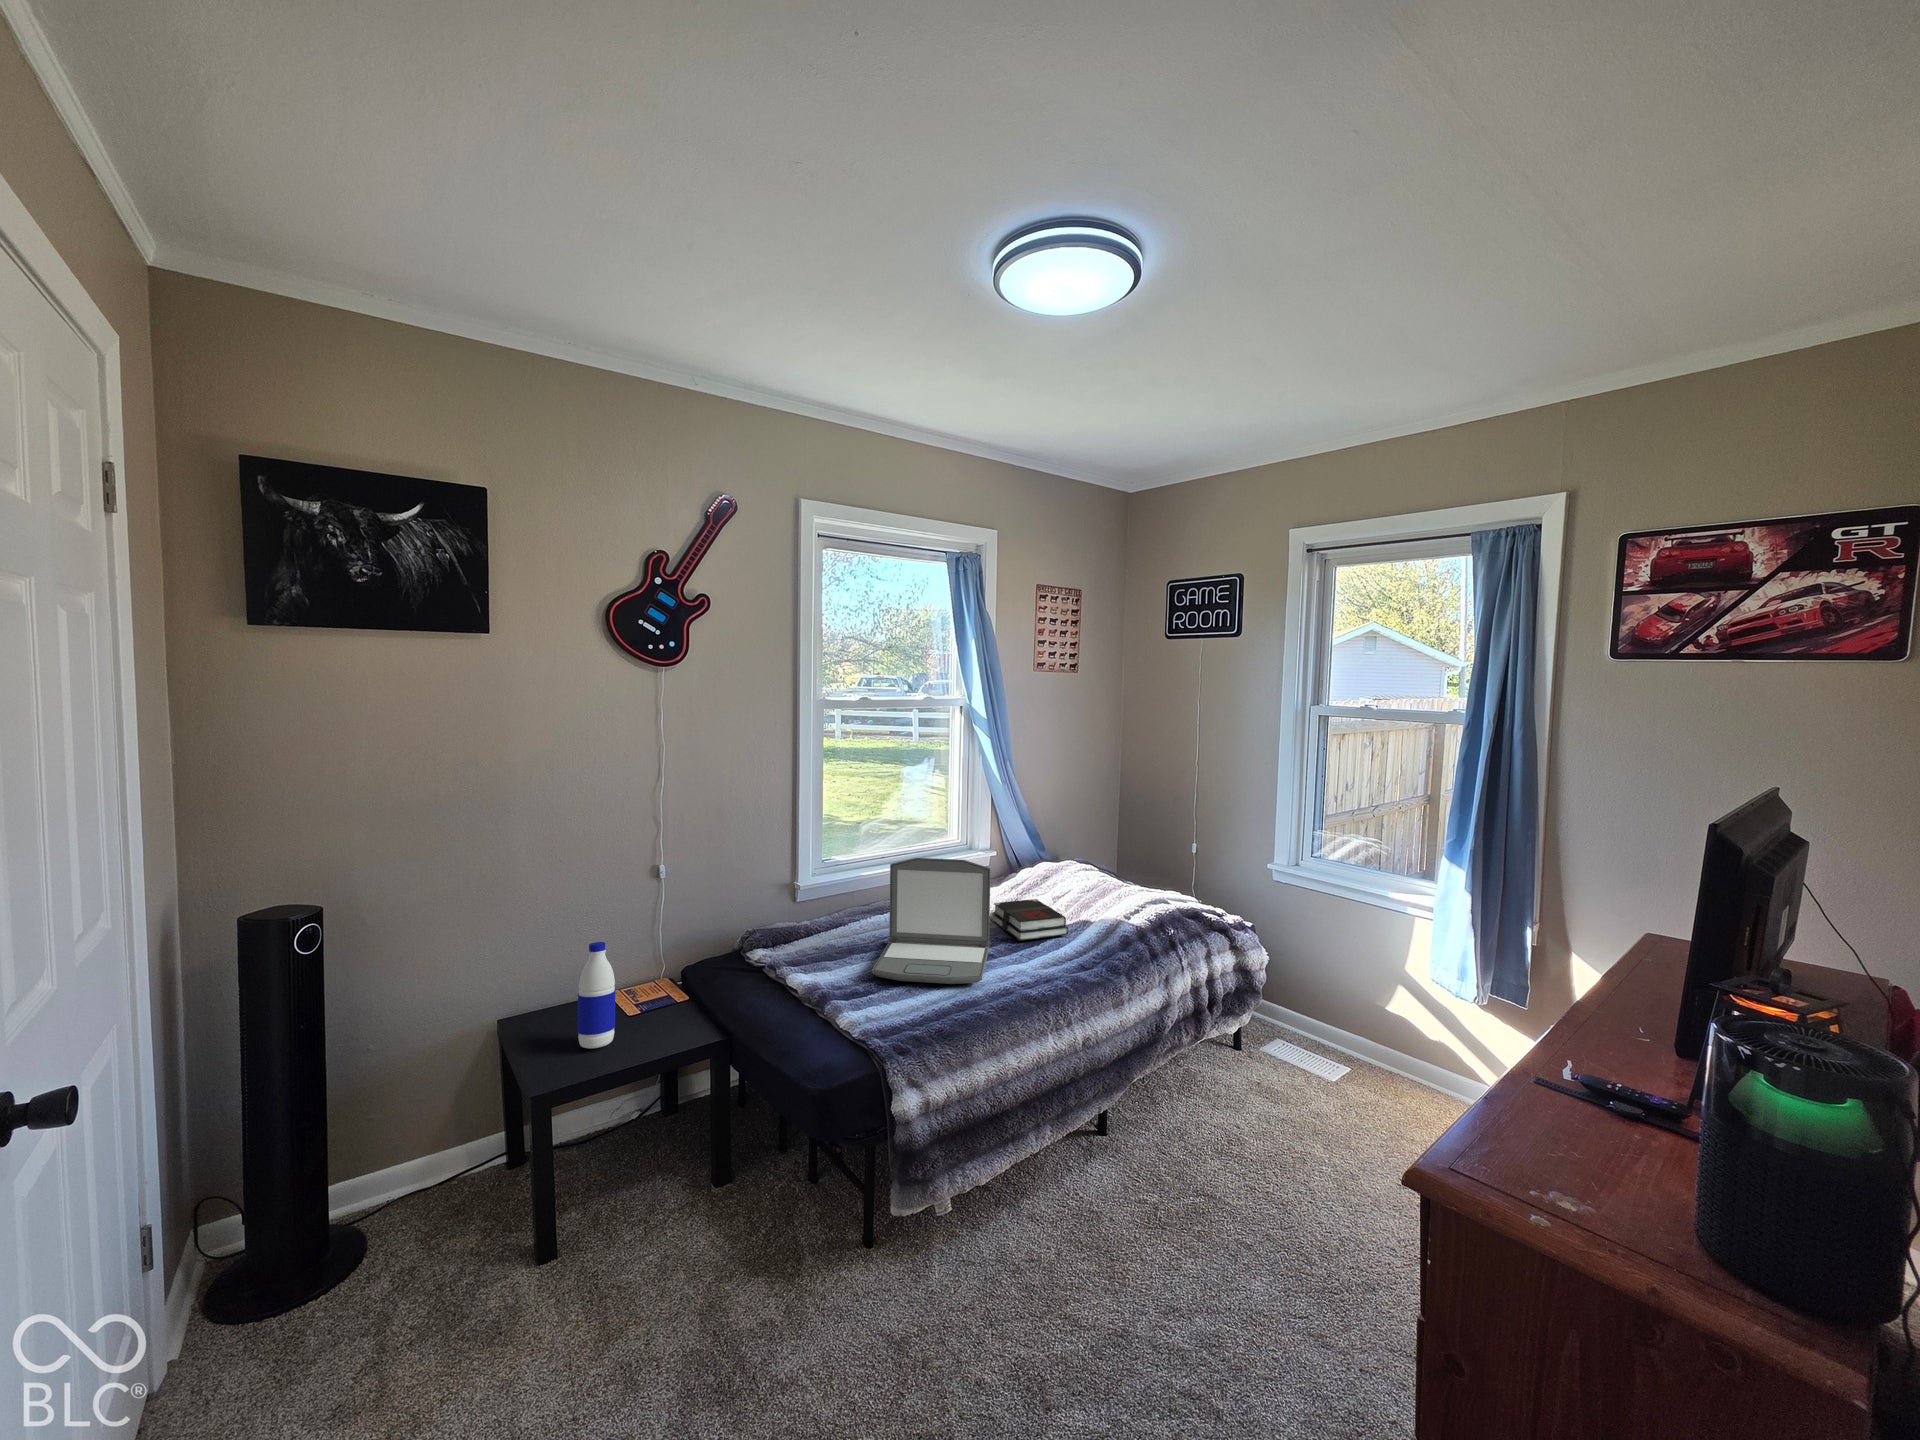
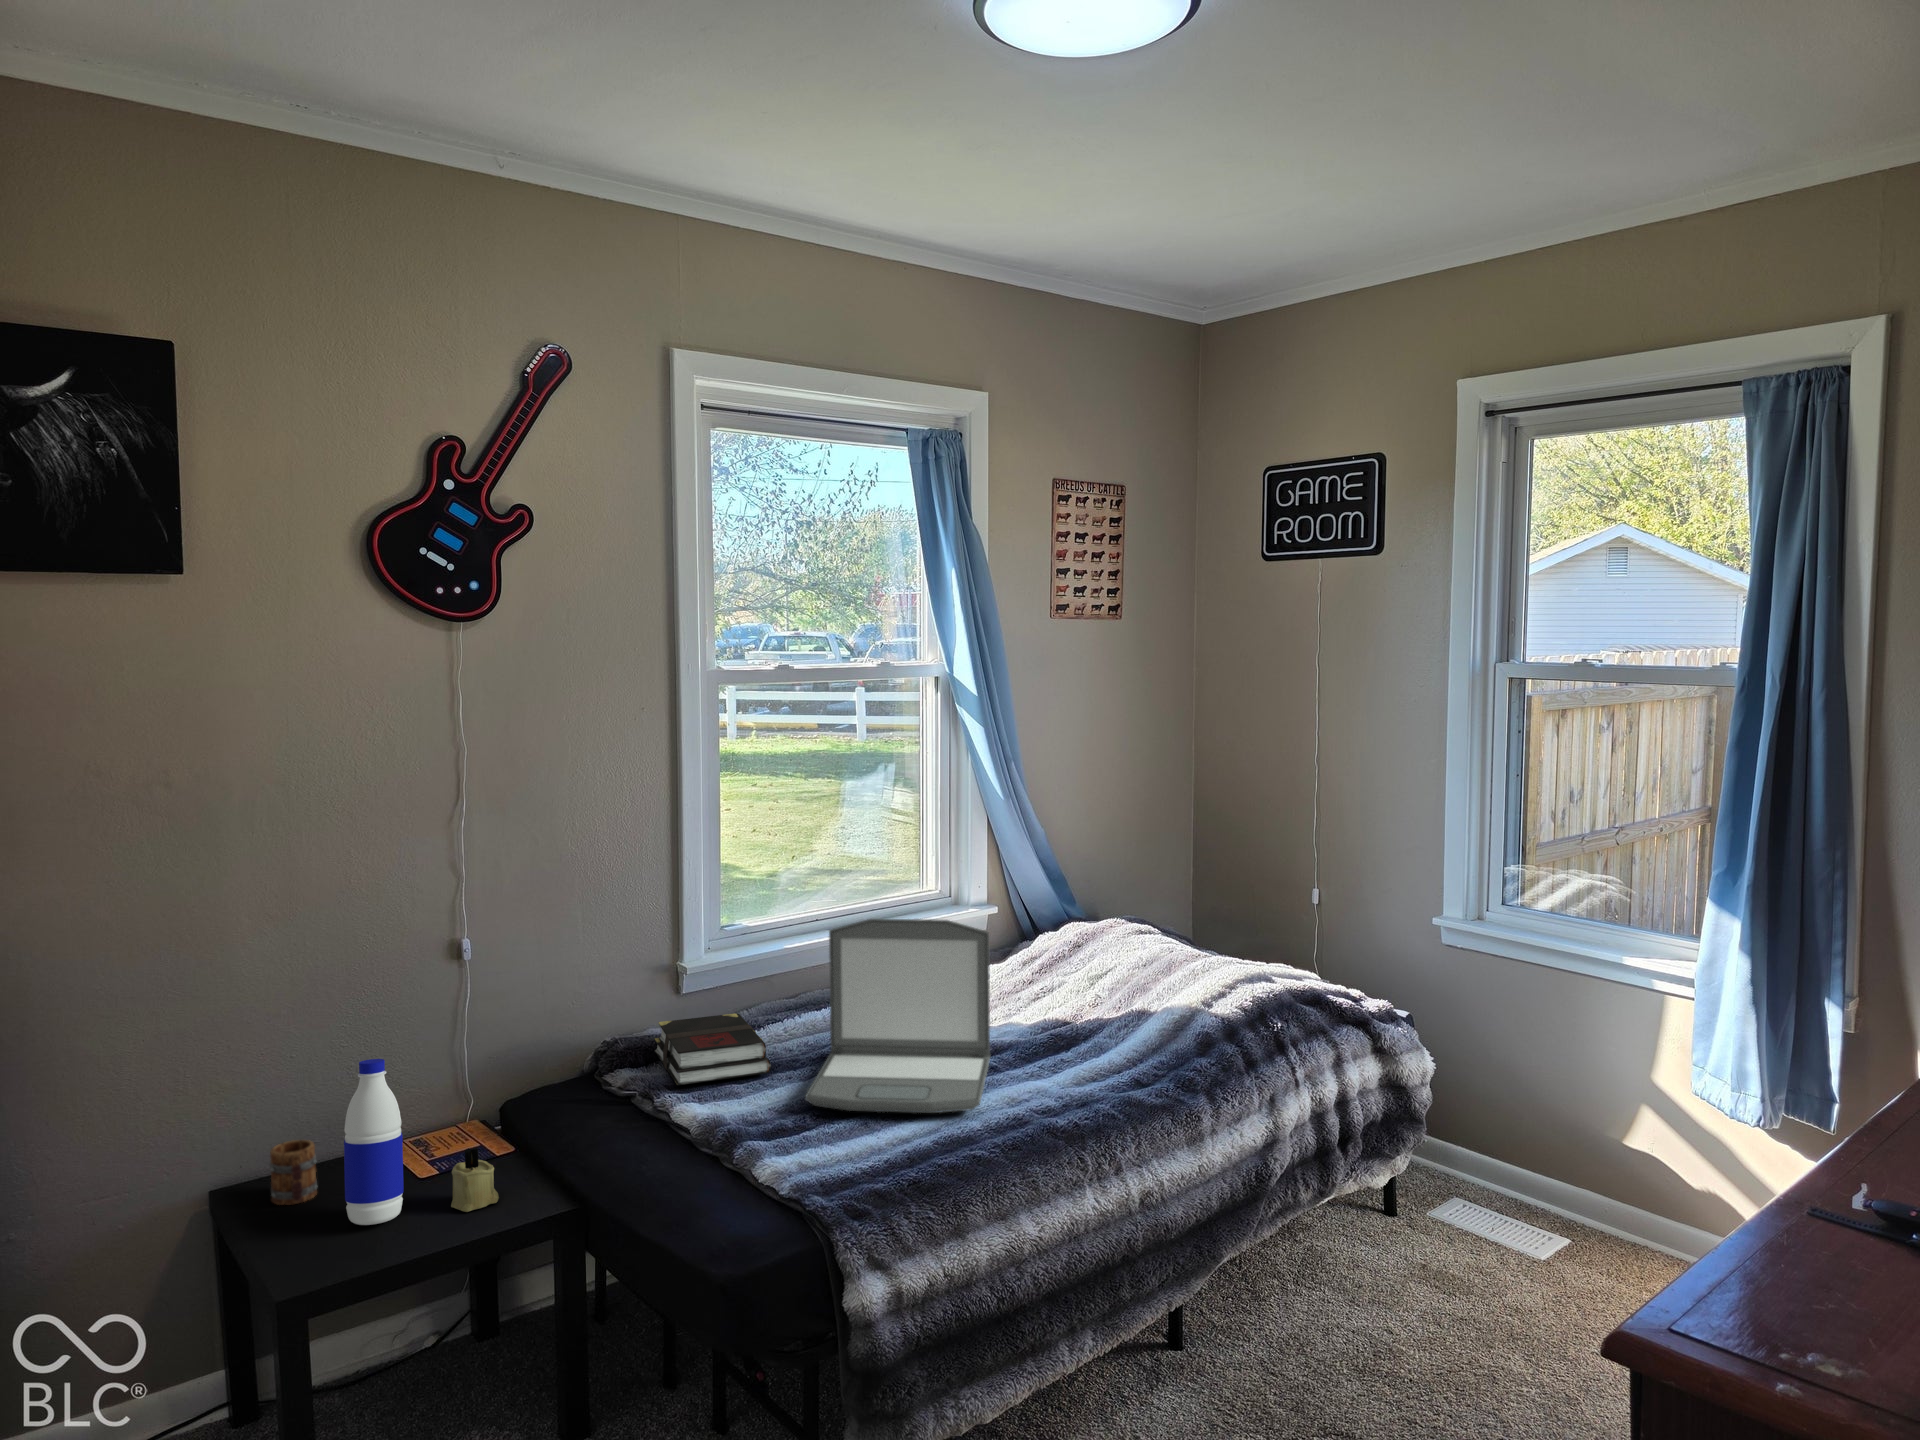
book: present [991,899,1069,941] -> present [654,1013,771,1085]
mug: none [533,991,563,1033] -> present [270,1140,317,1205]
candle: none [645,999,676,1041] -> present [451,1148,499,1212]

